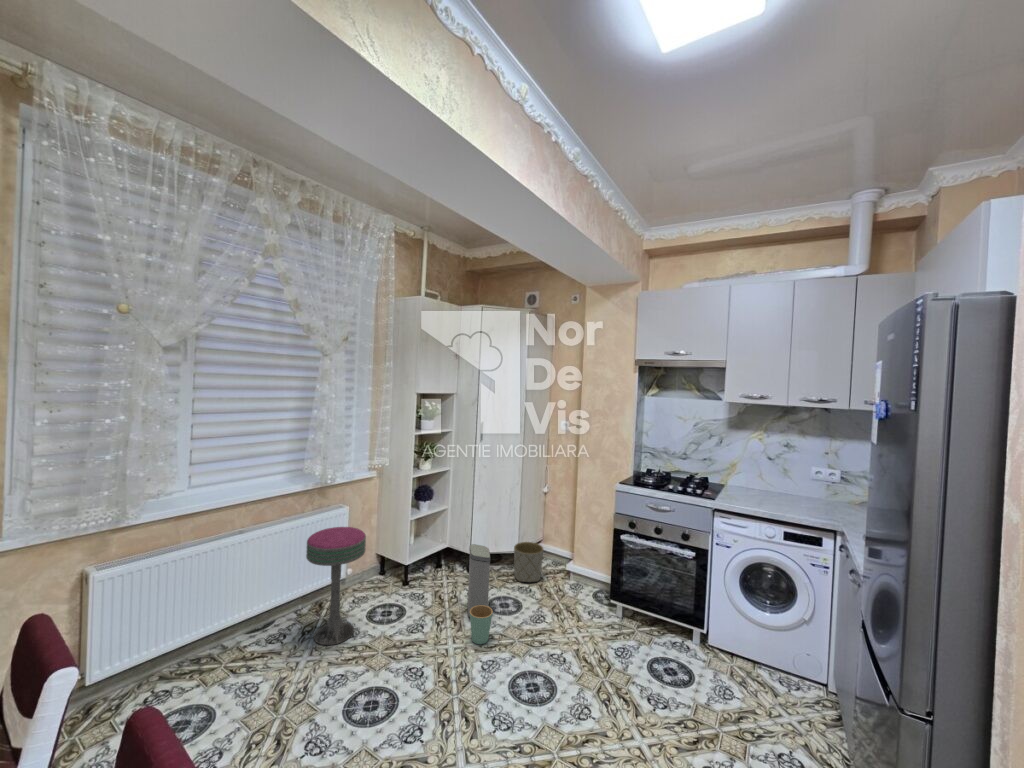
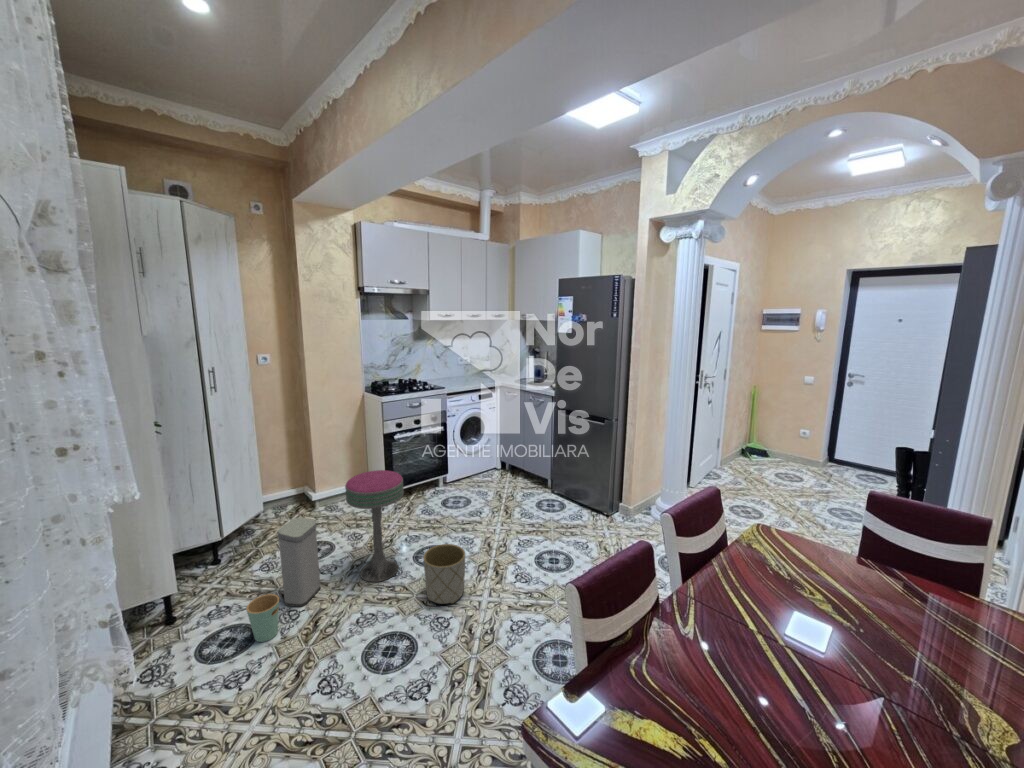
planter: present [514,542,543,582] -> present [423,544,465,604]
trash can: present [468,544,493,644] -> present [246,517,321,642]

